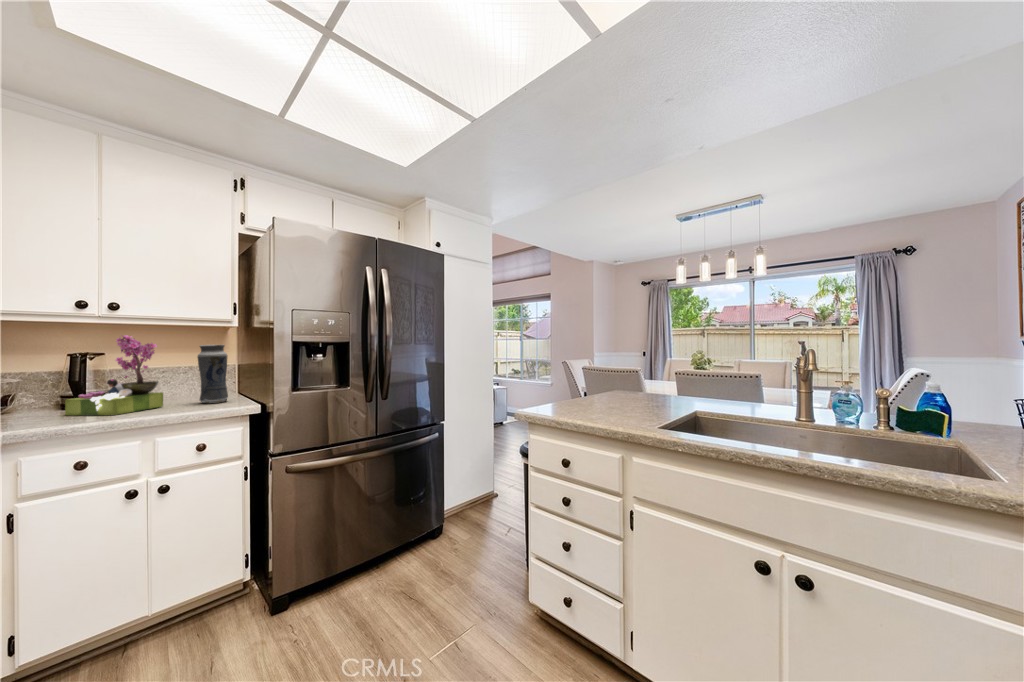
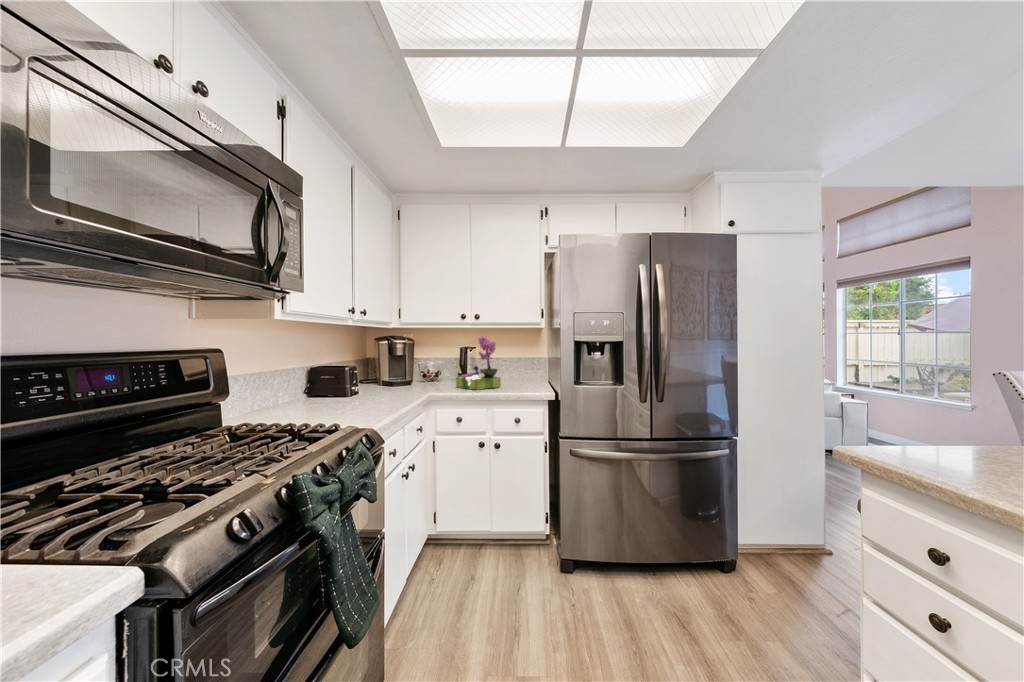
vase: present [198,345,228,403] -> none [519,343,537,388]

